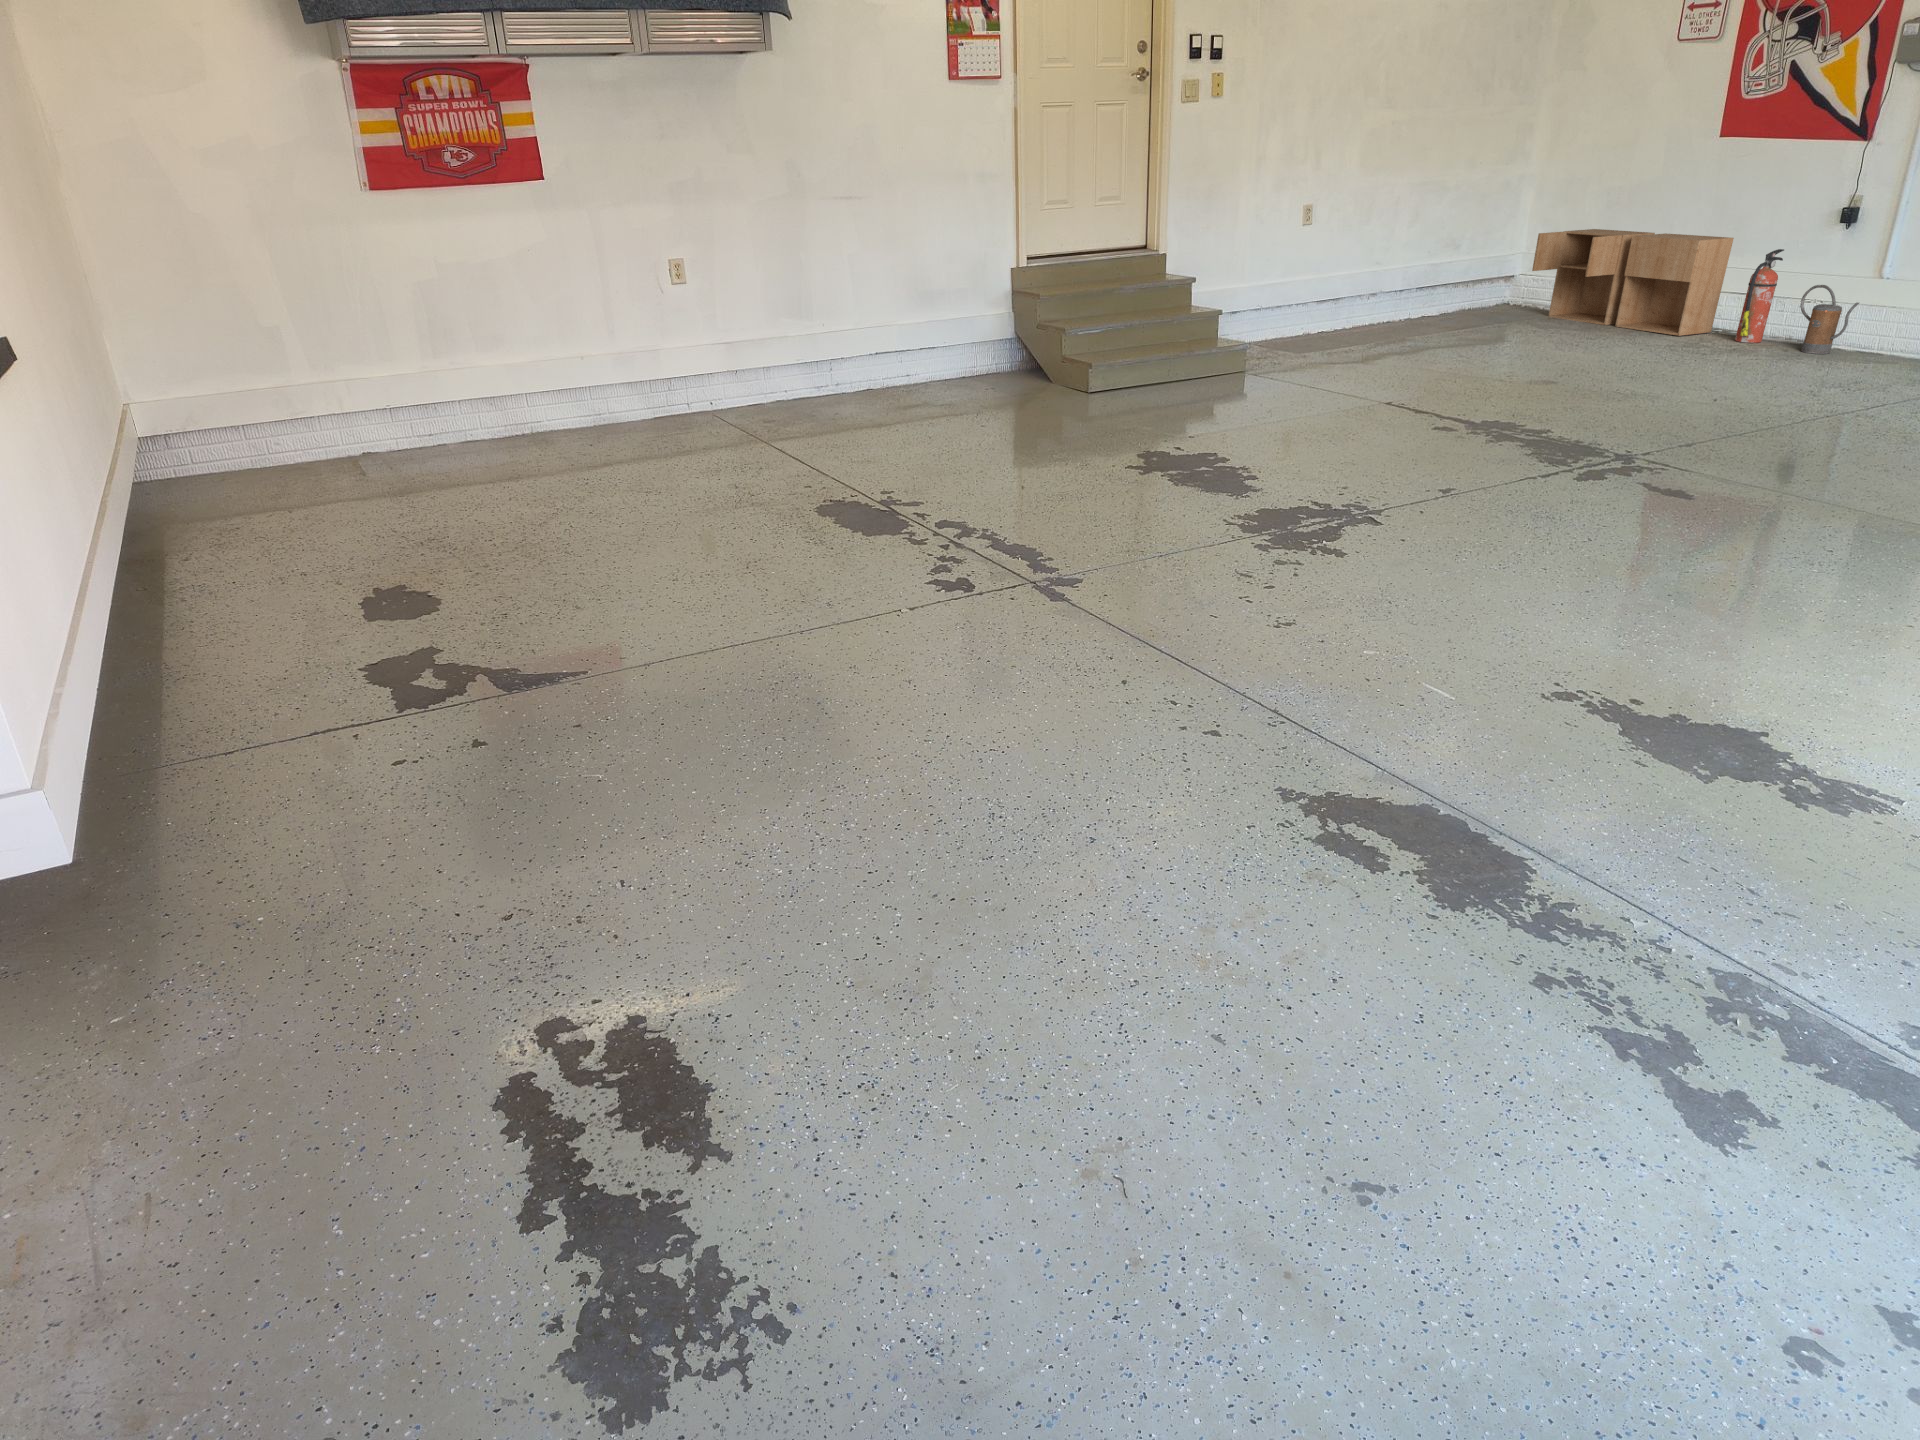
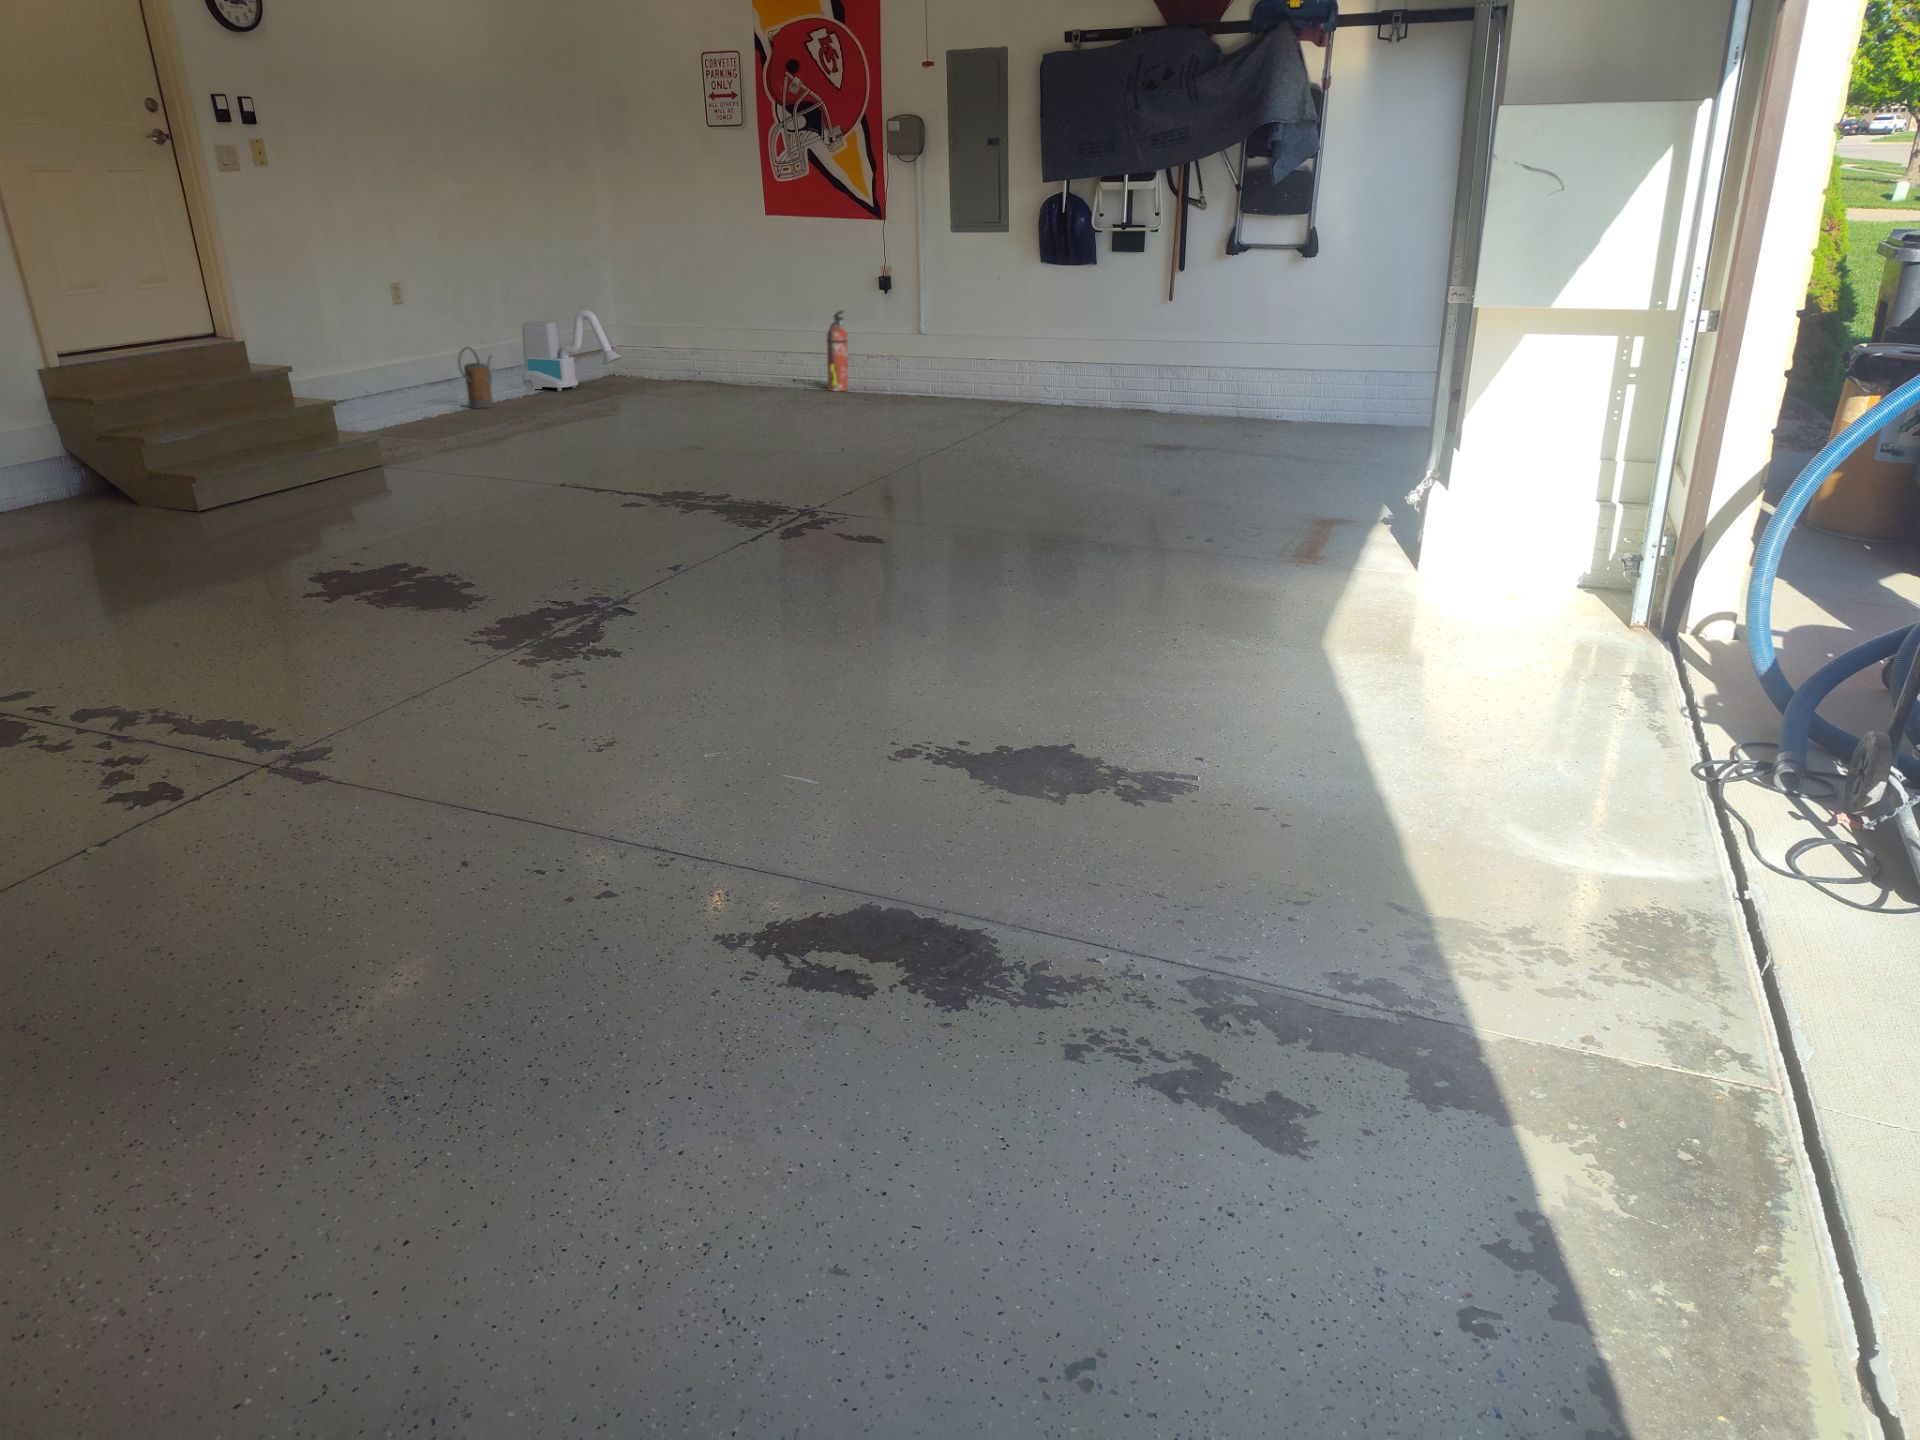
storage cabinet: present [1532,229,1734,336] -> none [637,293,806,389]
vacuum cleaner: none [1399,244,1502,325] -> present [522,310,622,391]
watering can: present [1800,285,1859,354] -> present [458,347,493,409]

